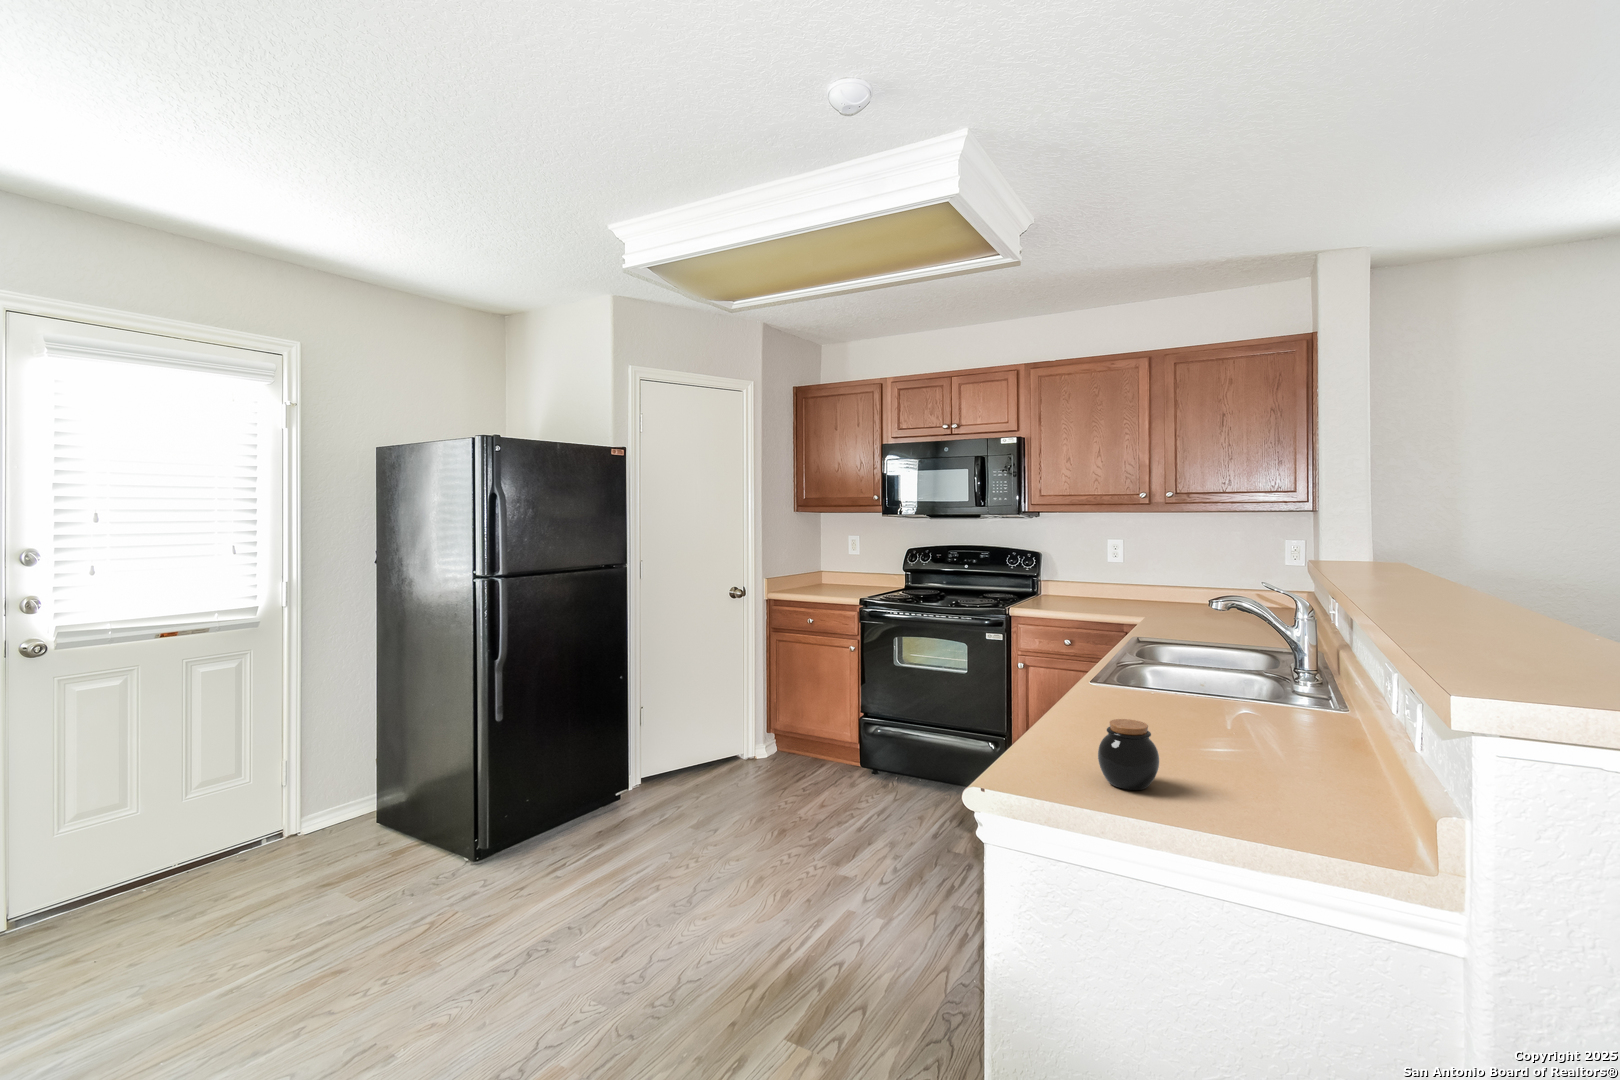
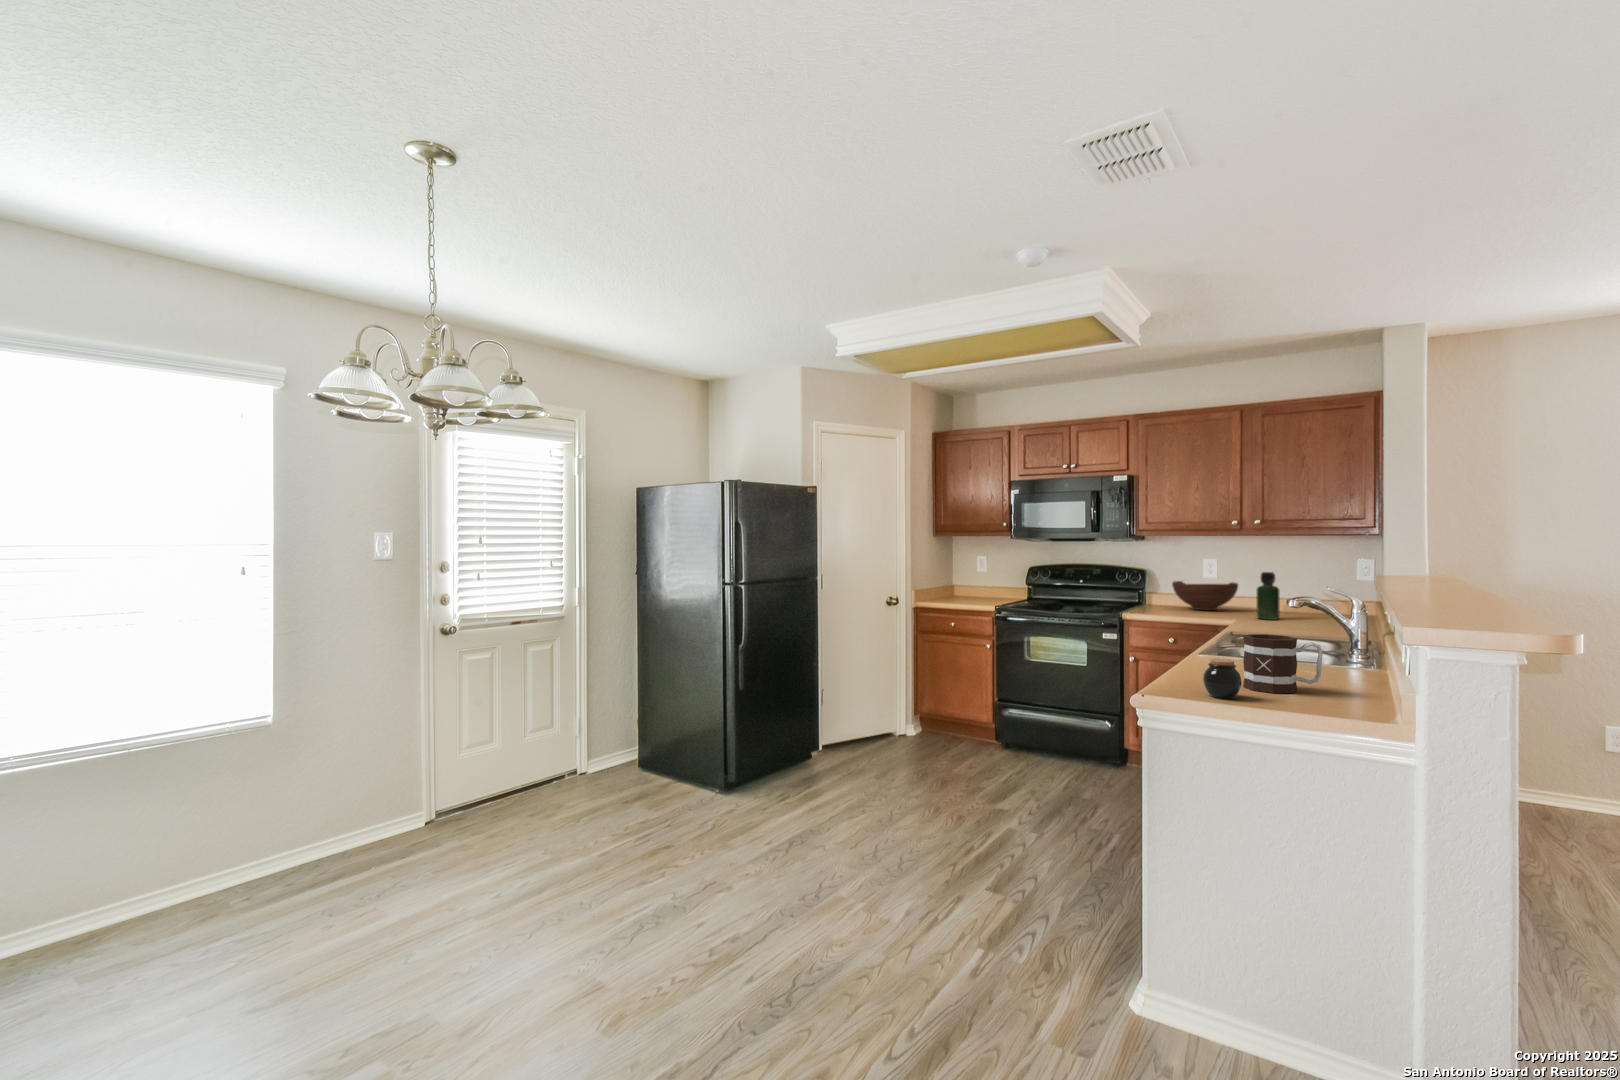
bottle: none [1167,558,1194,616] -> present [1257,572,1280,620]
fruit bowl: none [1070,567,1146,603] -> present [1172,581,1238,610]
mug: none [1159,670,1283,771] -> present [1243,634,1323,693]

